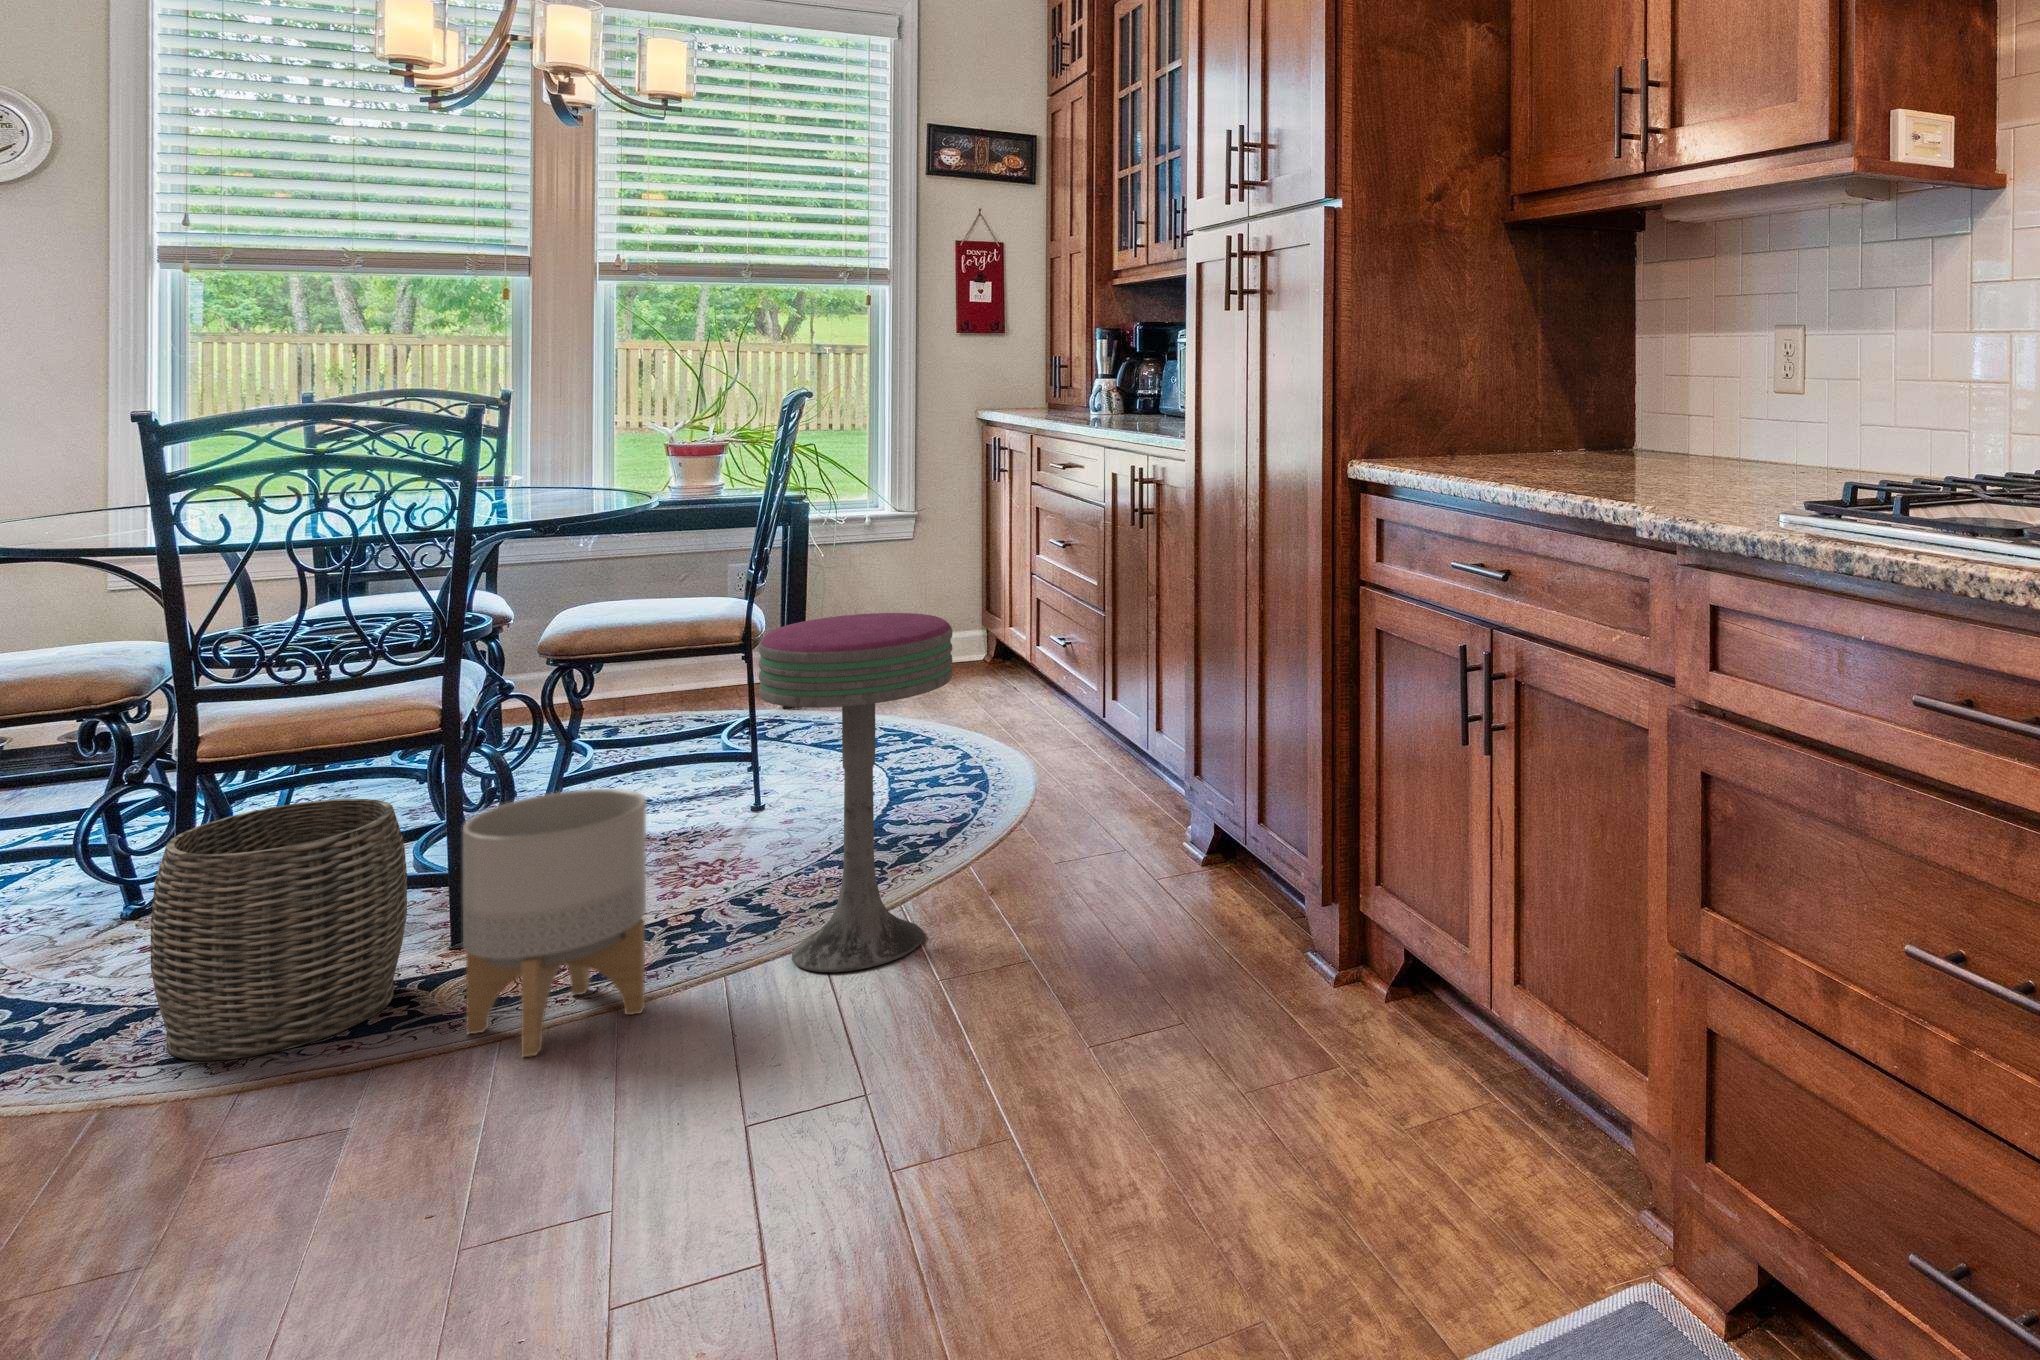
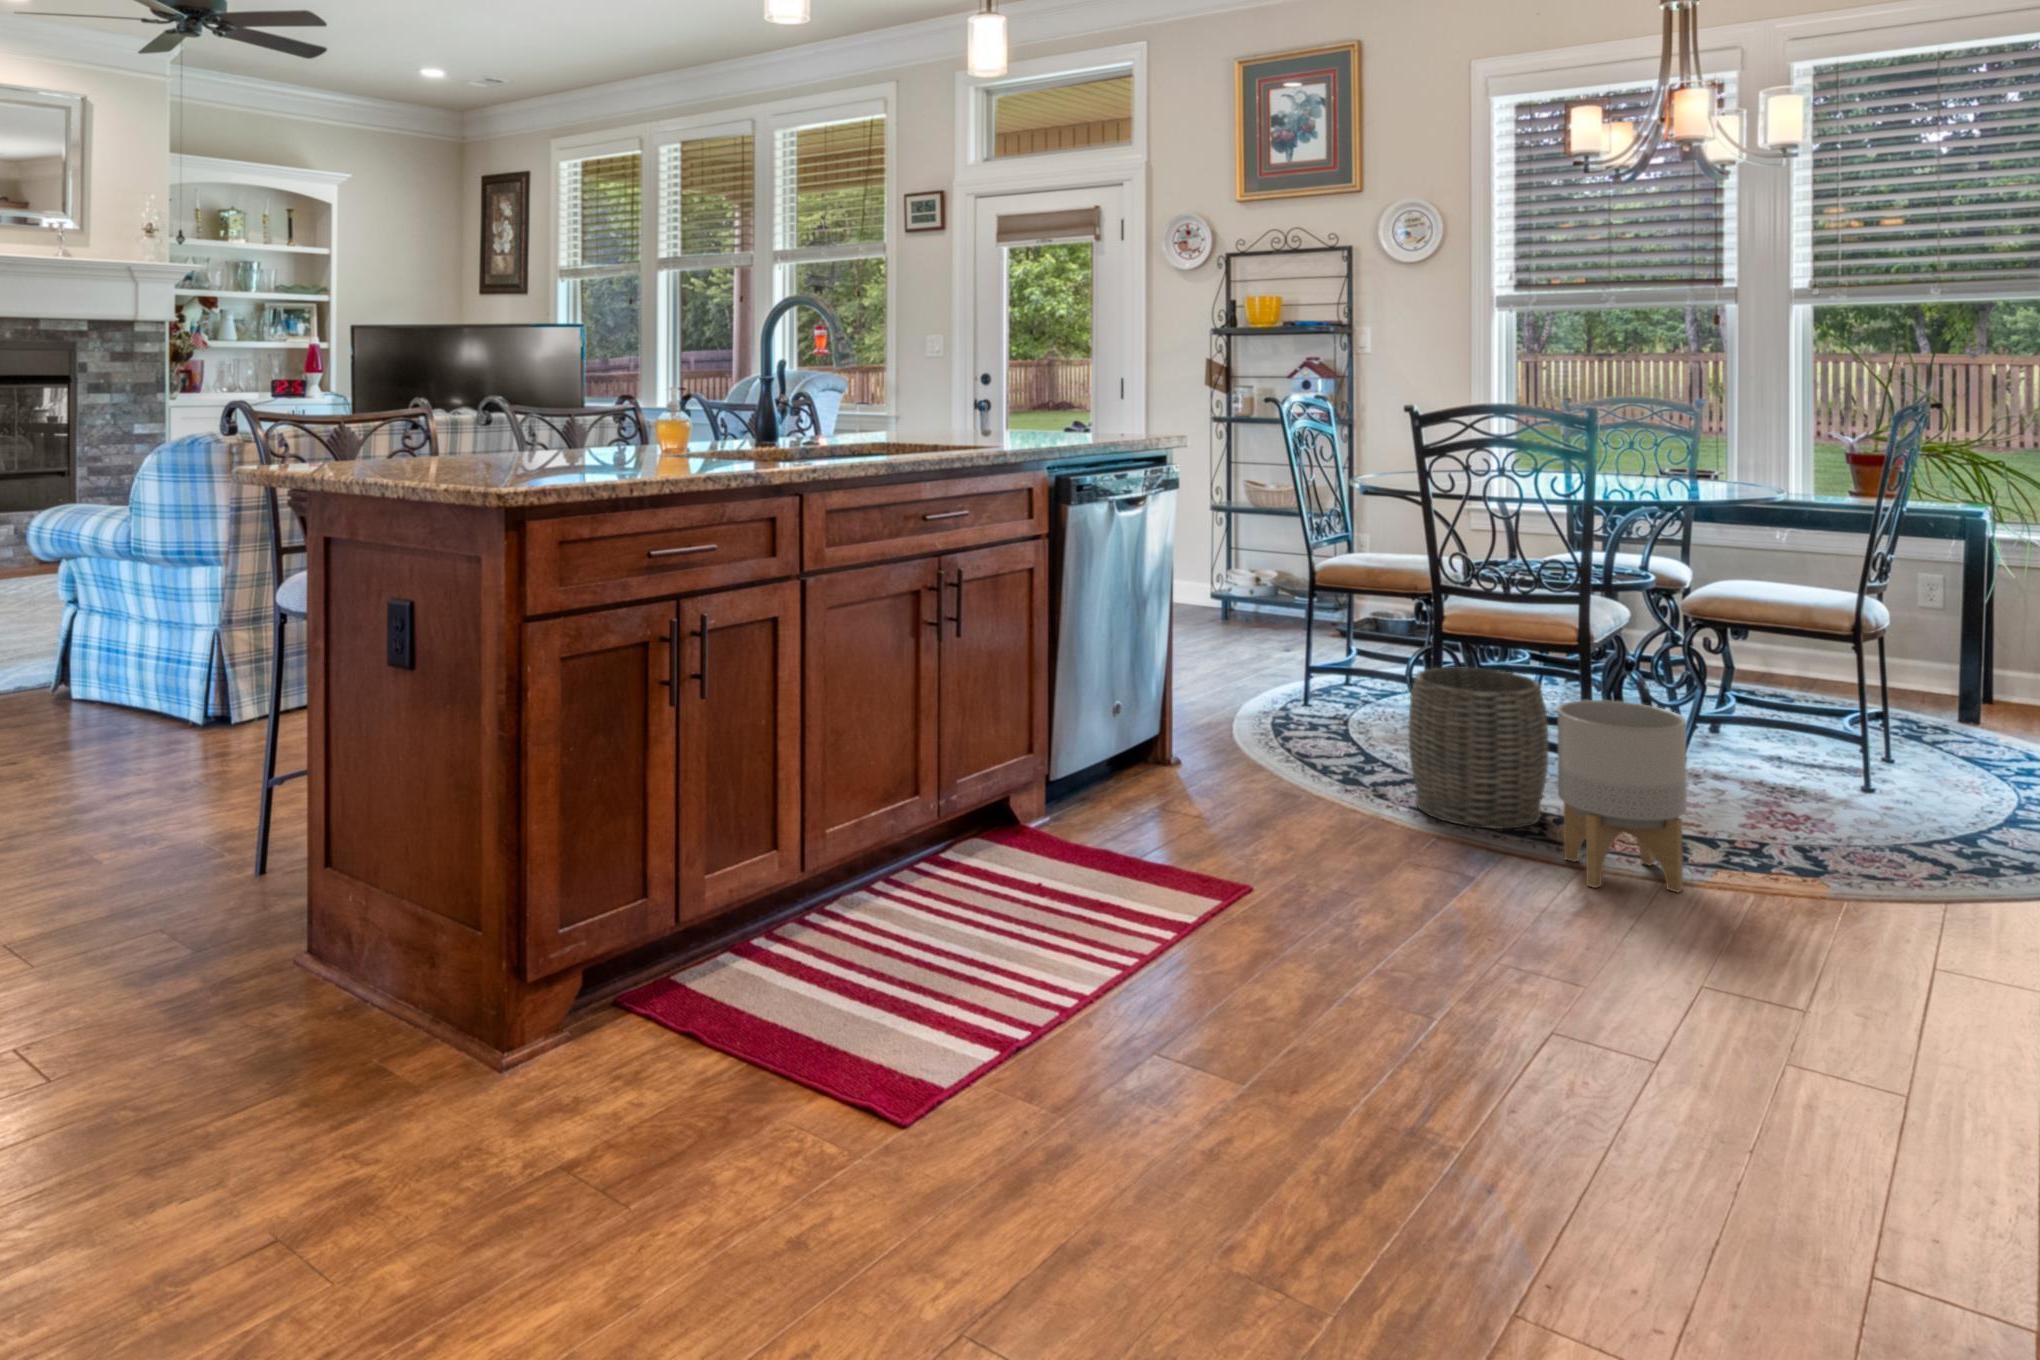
bar stool: present [759,613,952,972] -> none [1782,608,1978,941]

